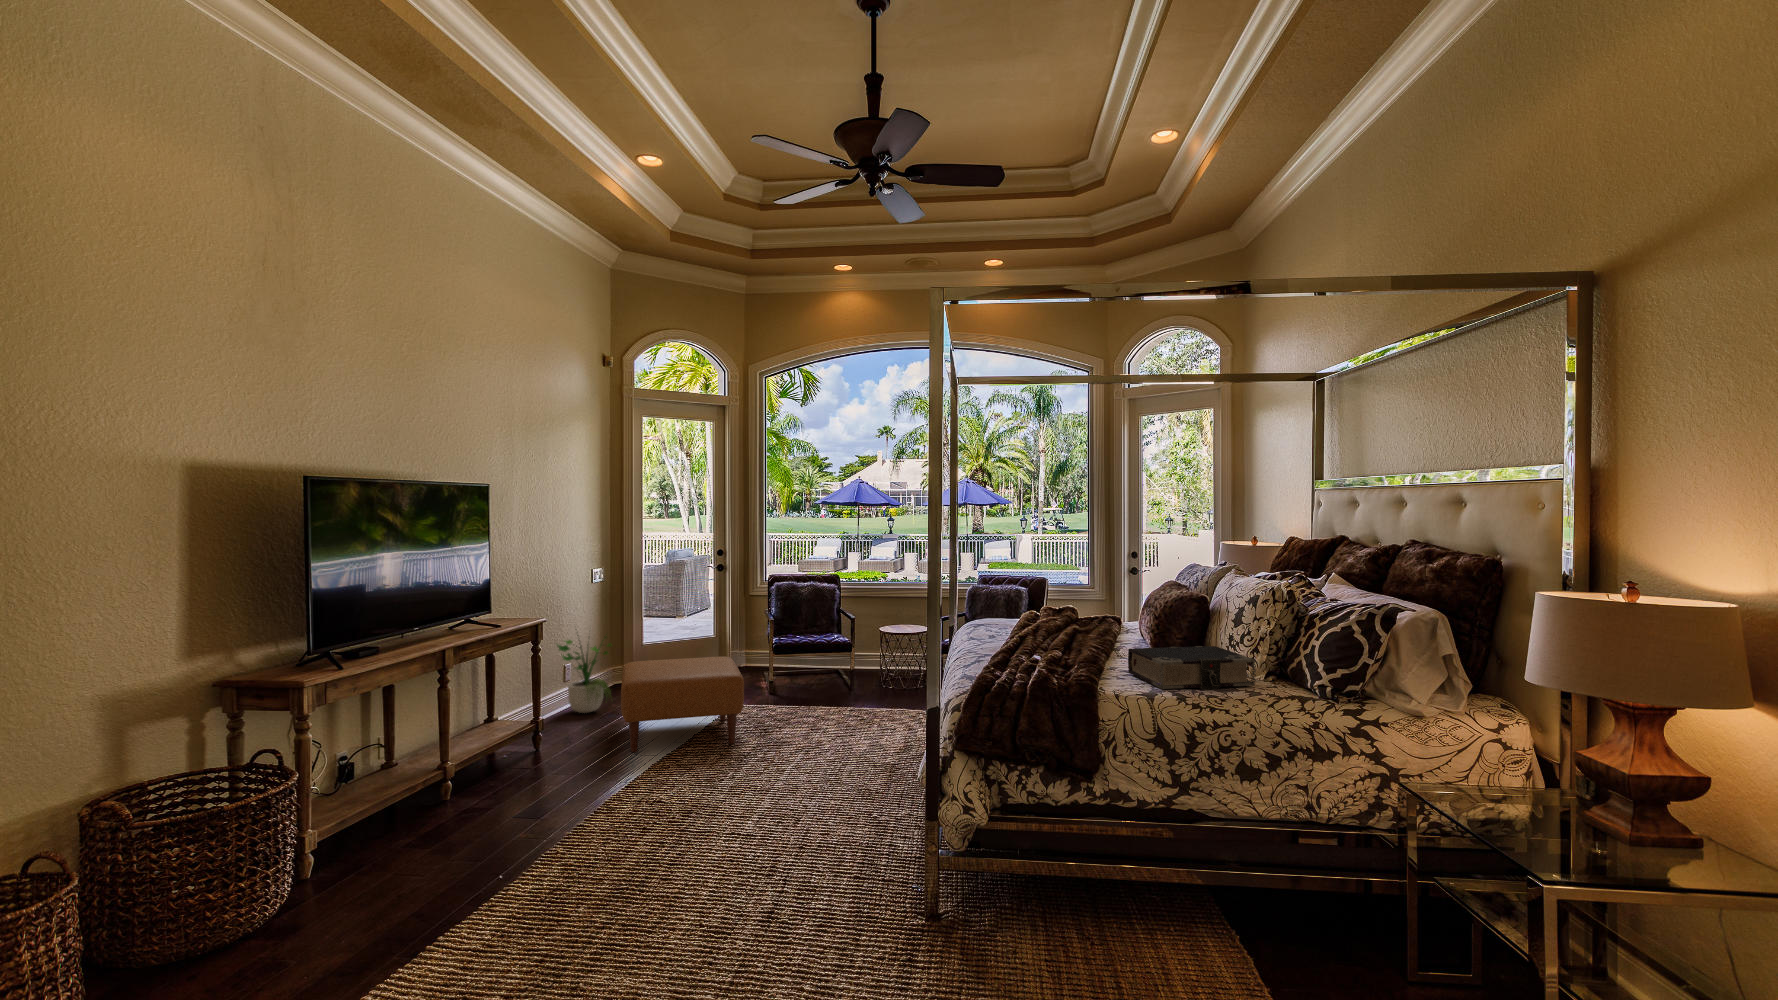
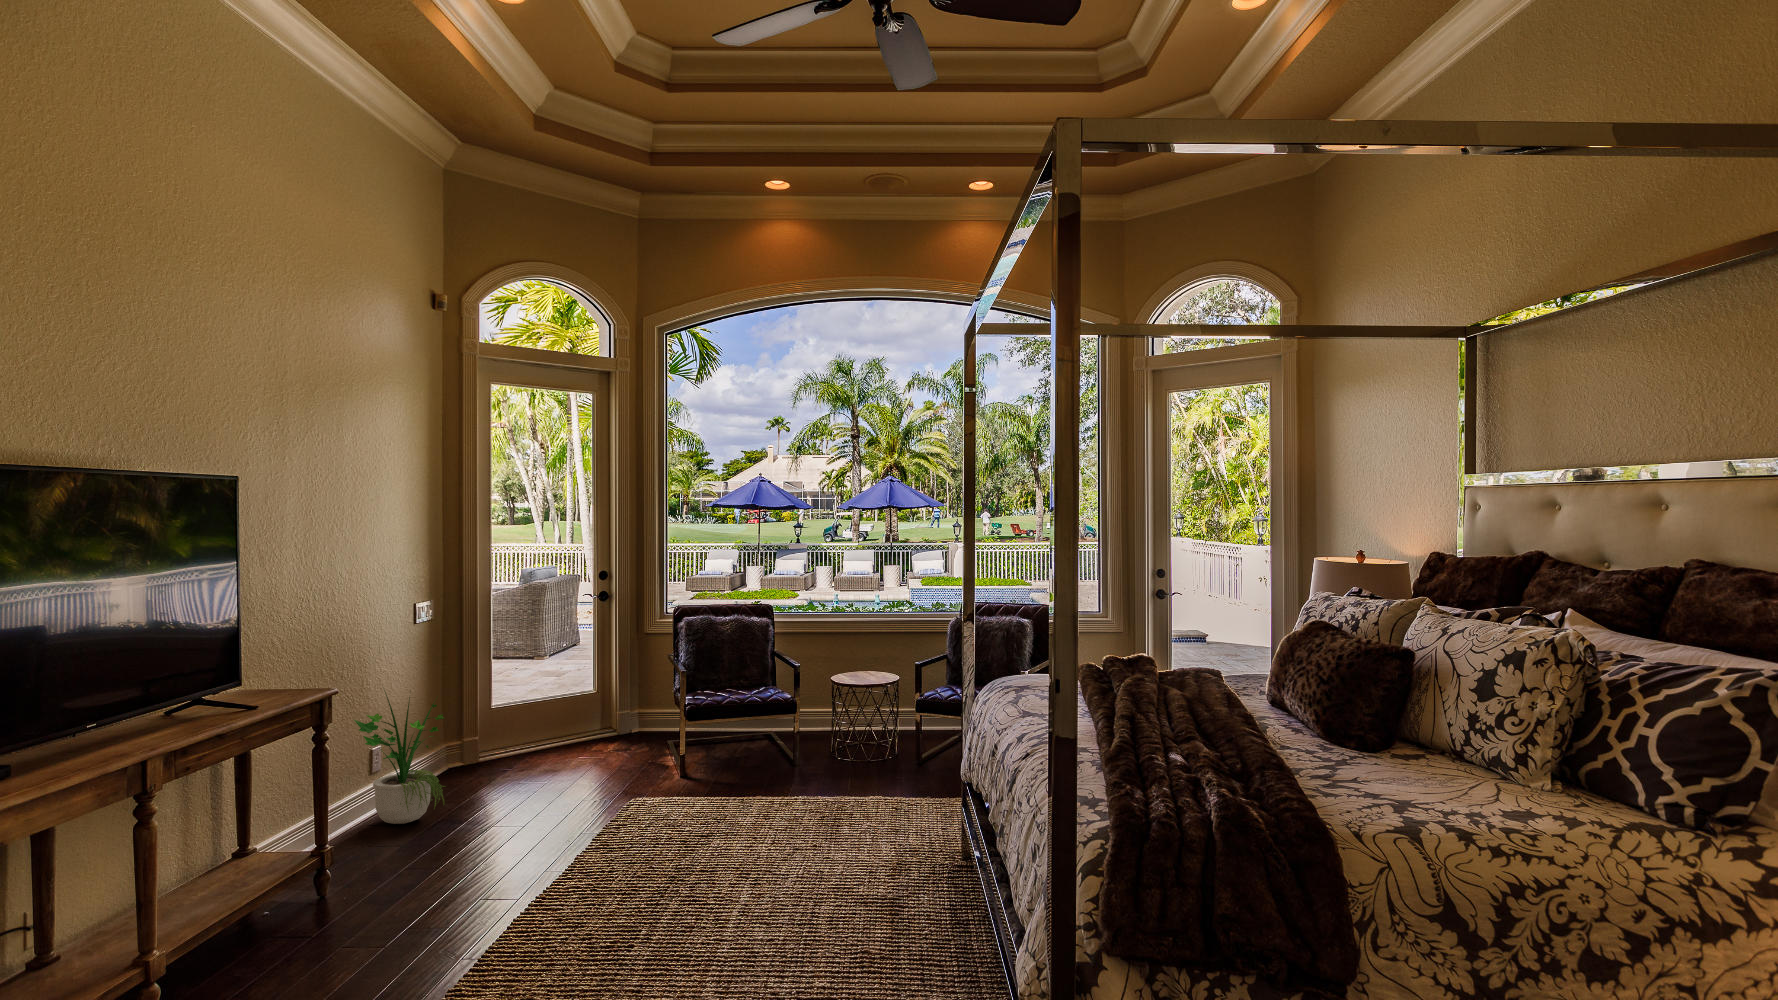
book: present [1128,646,1256,689] -> none [1328,733,1556,818]
ottoman: present [621,657,744,752] -> none [462,734,655,897]

